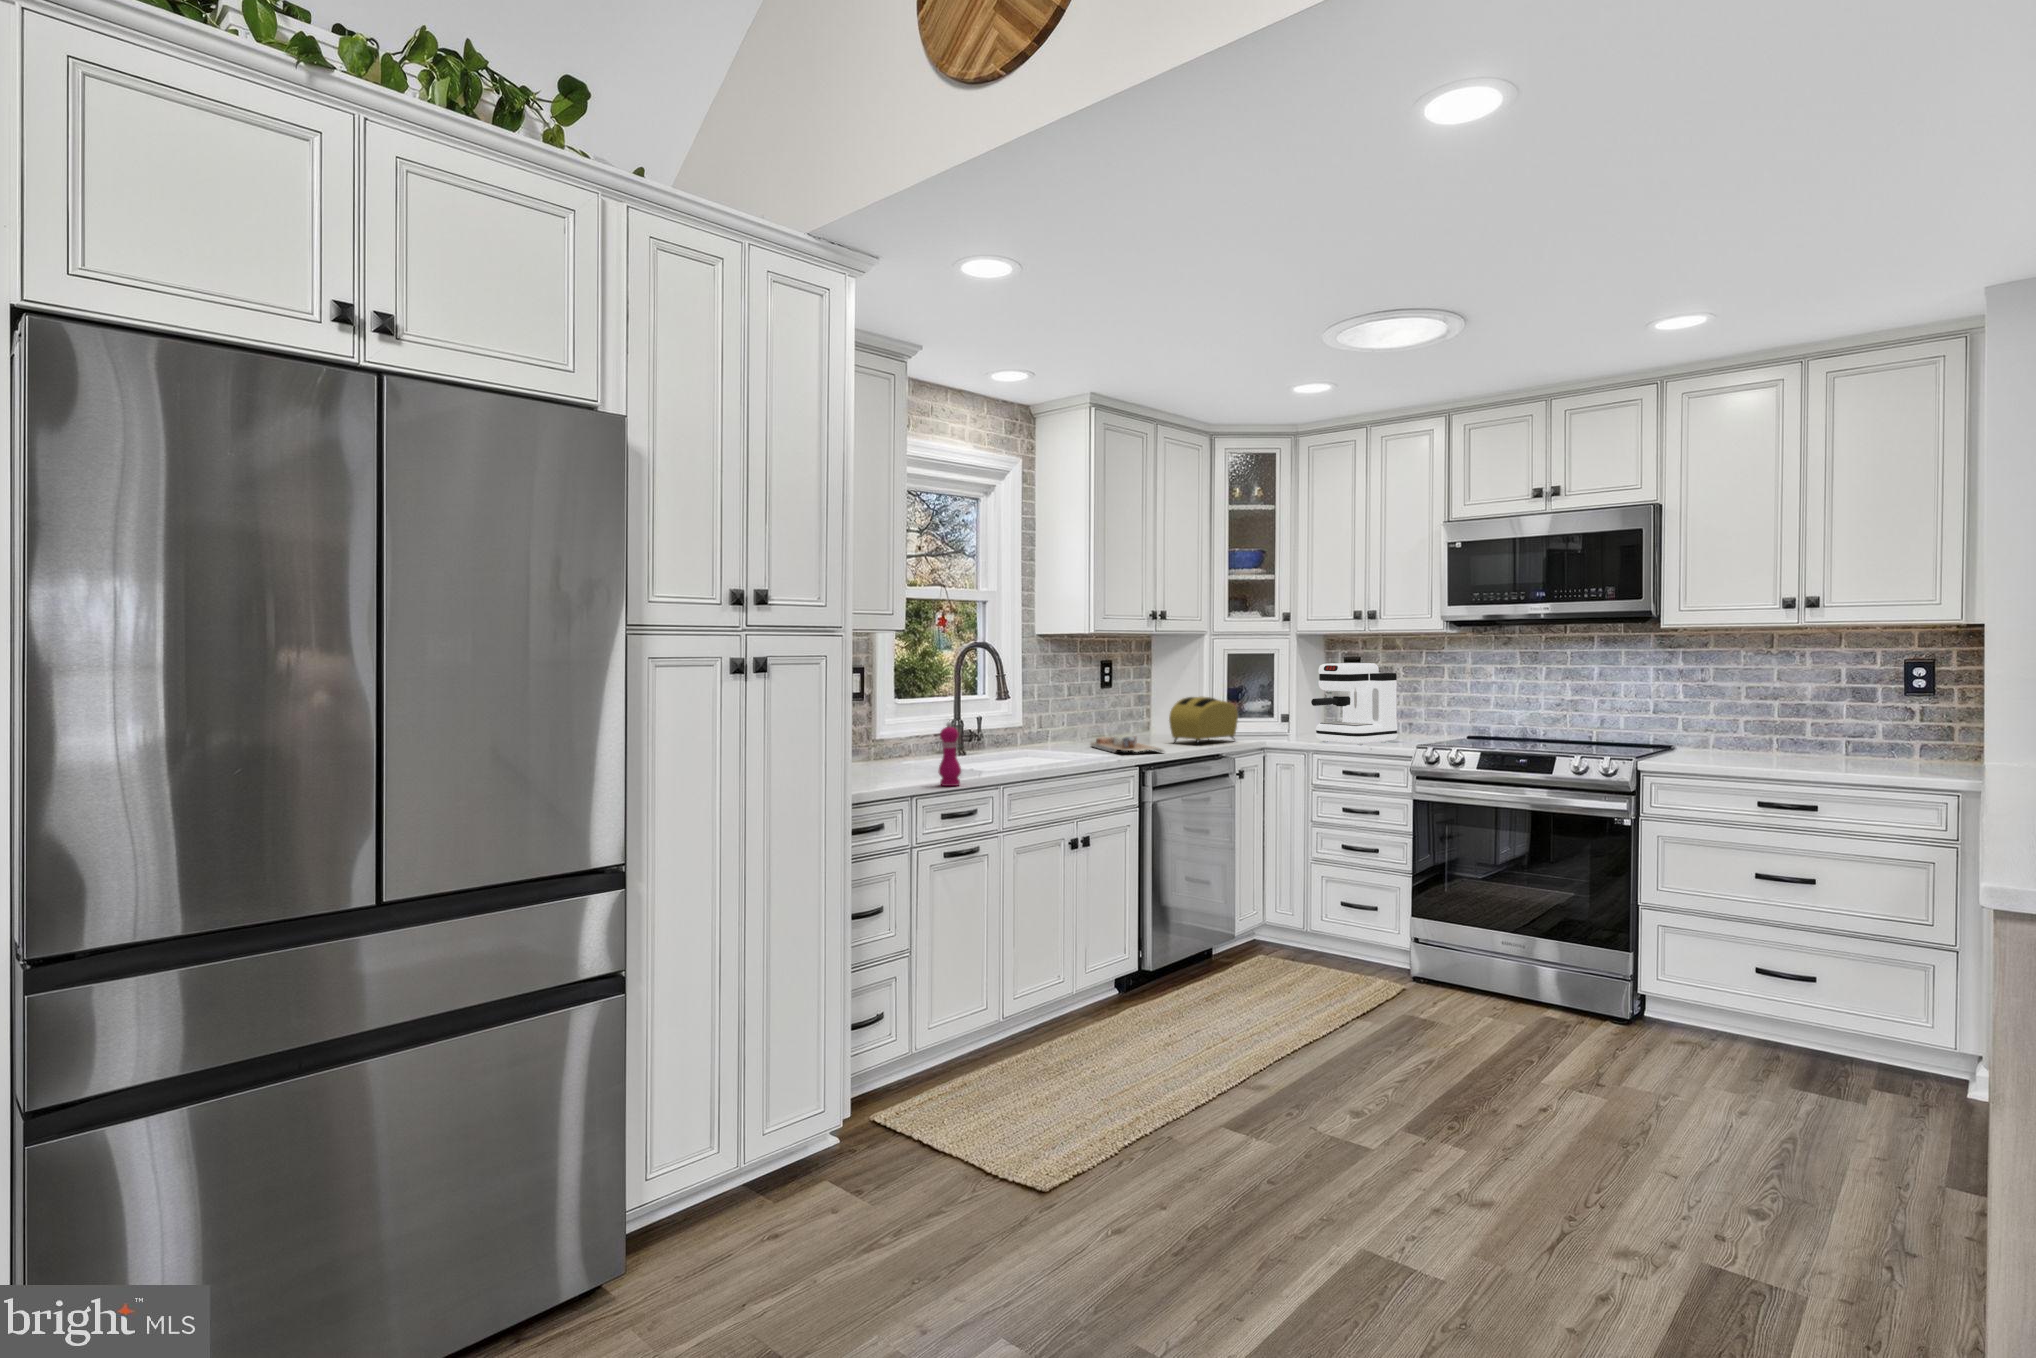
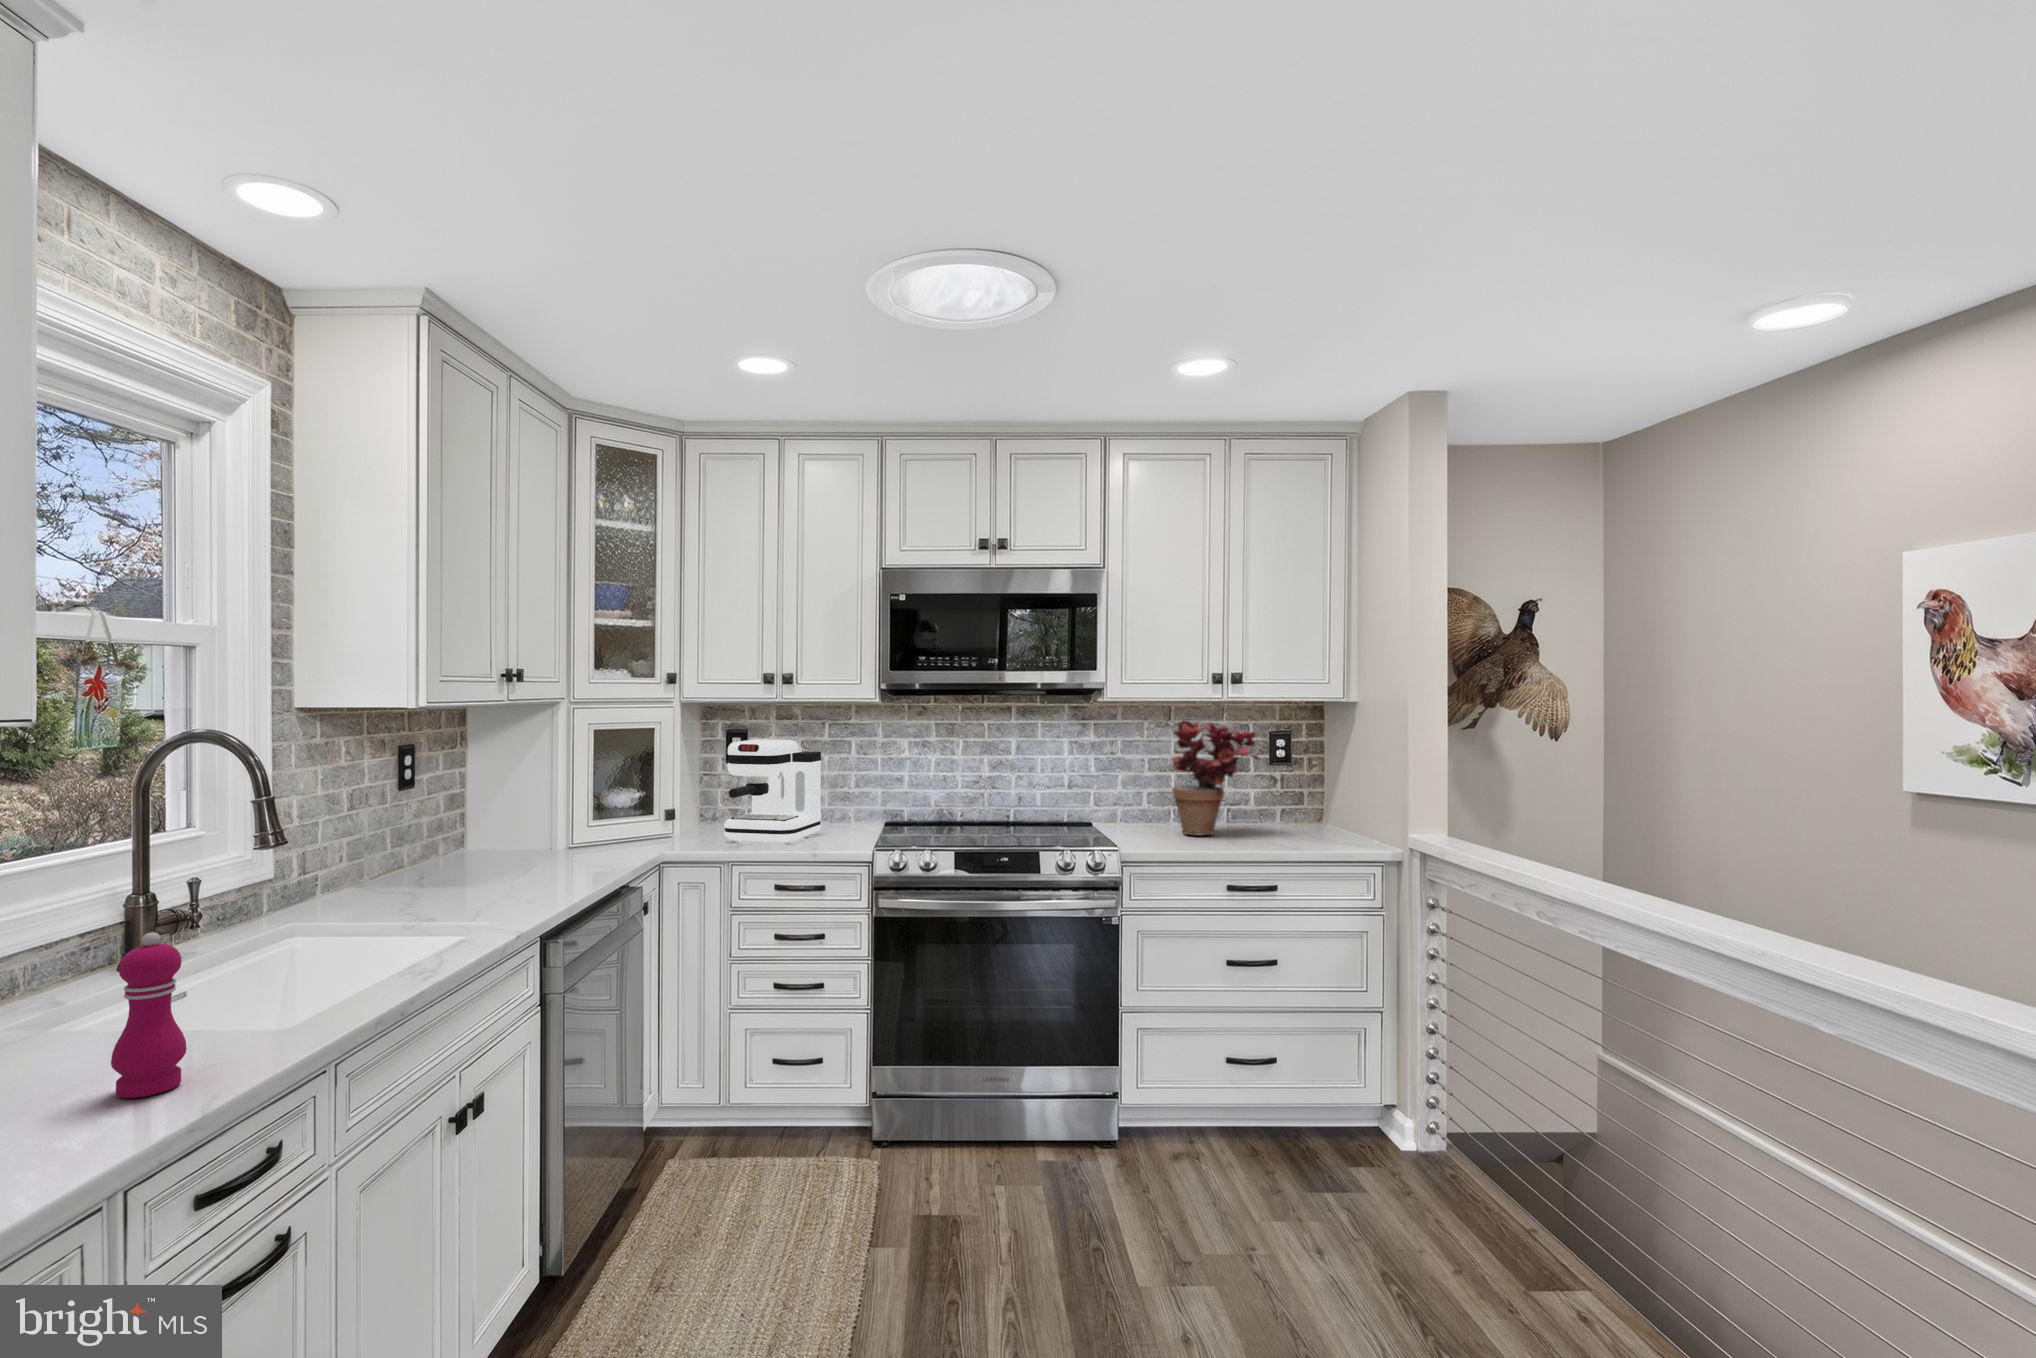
potted plant: none [1717,644,1842,762] -> present [1172,720,1259,835]
toaster: present [1169,697,1238,743] -> none [520,792,620,866]
cutting board: present [1091,735,1164,753] -> none [387,863,547,902]

